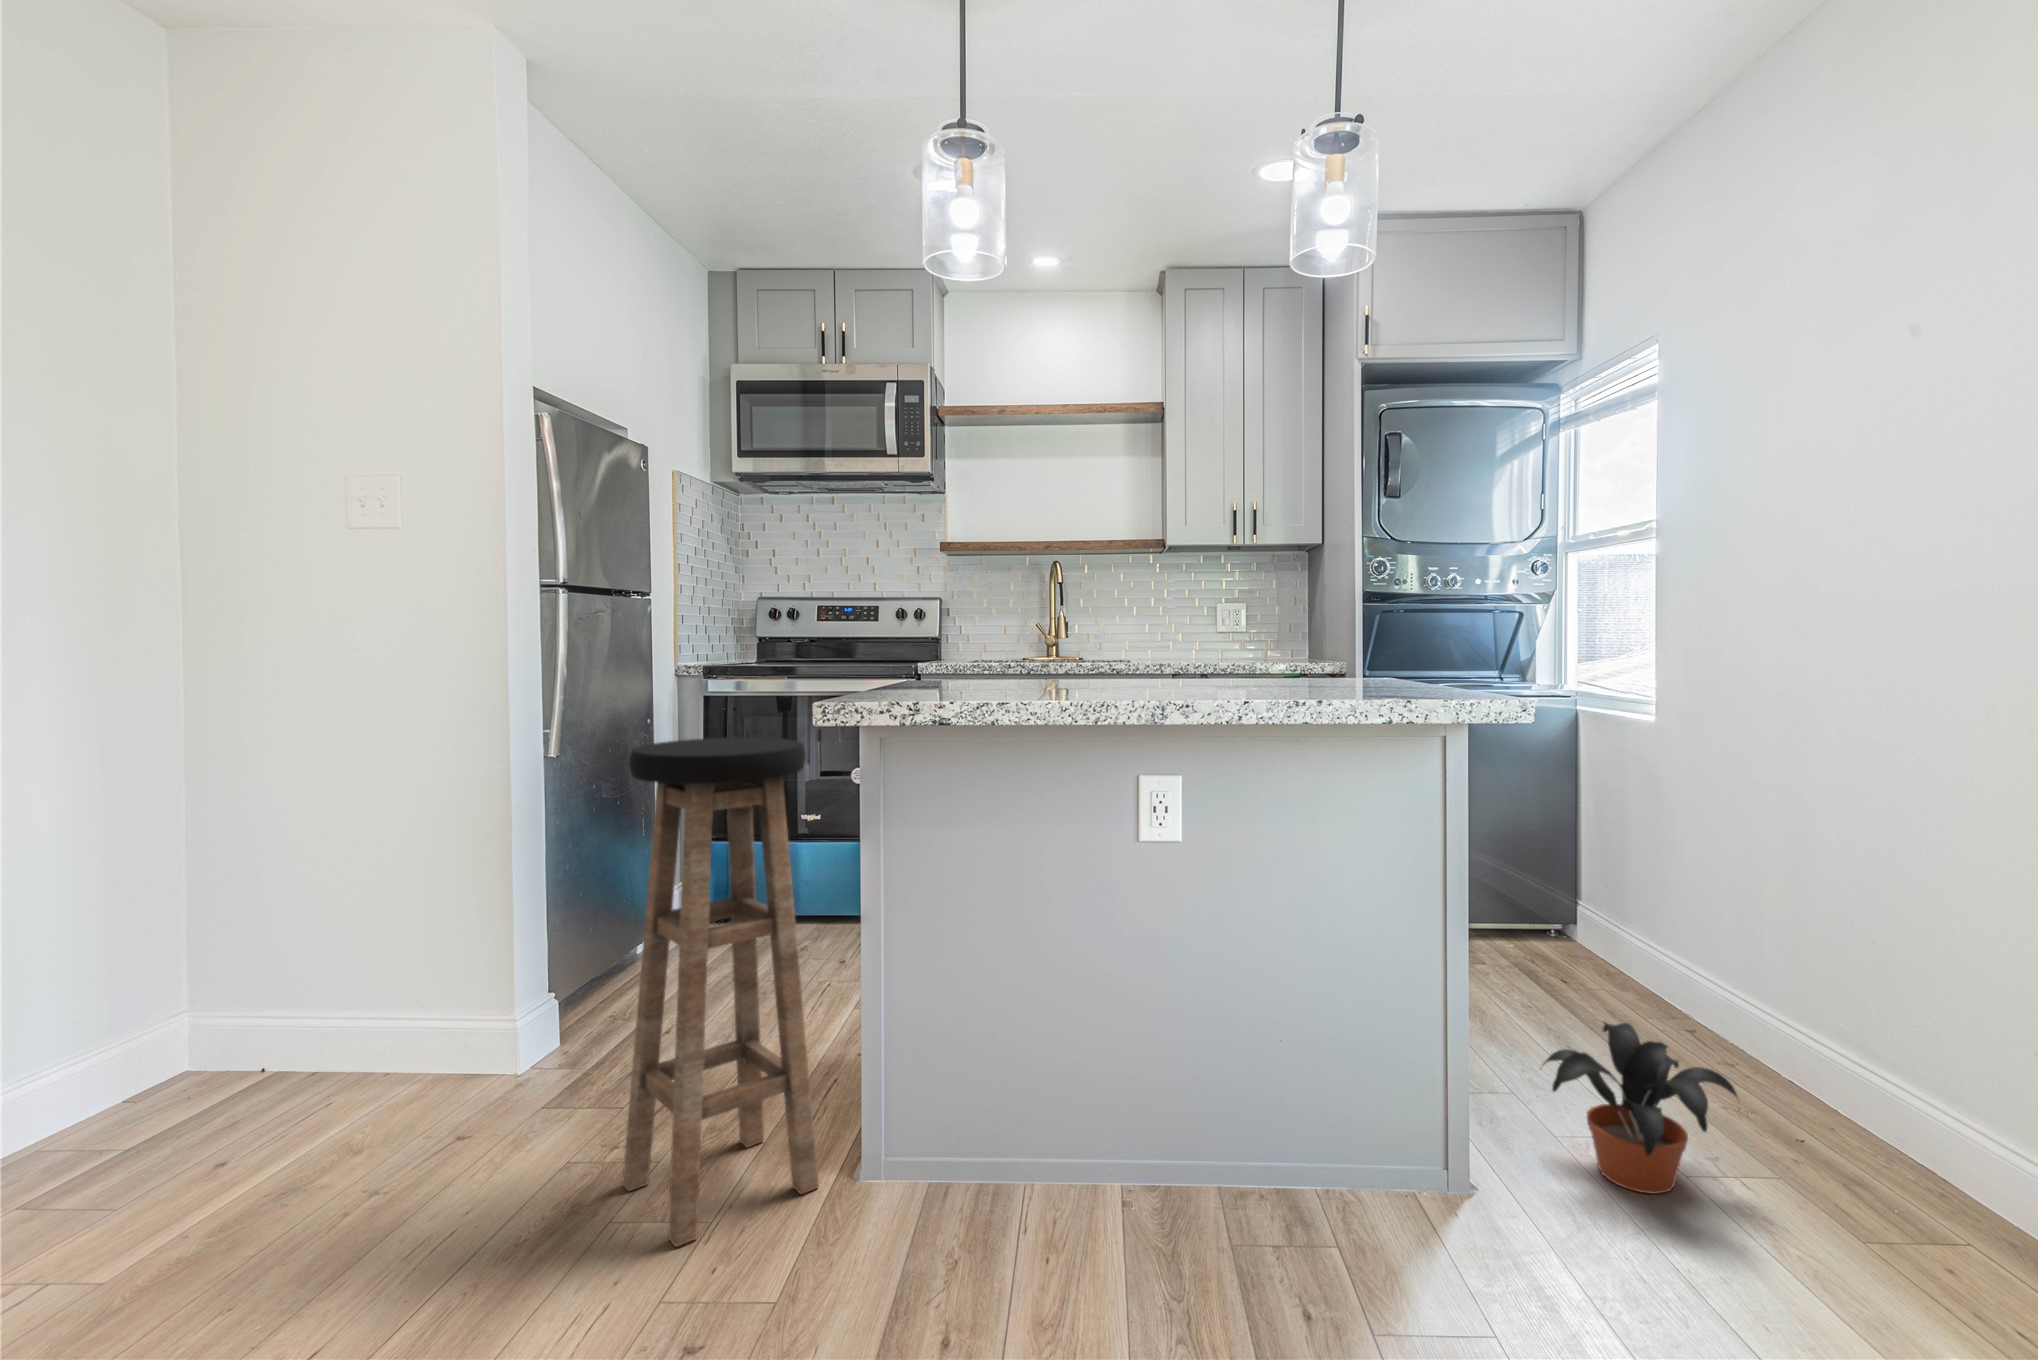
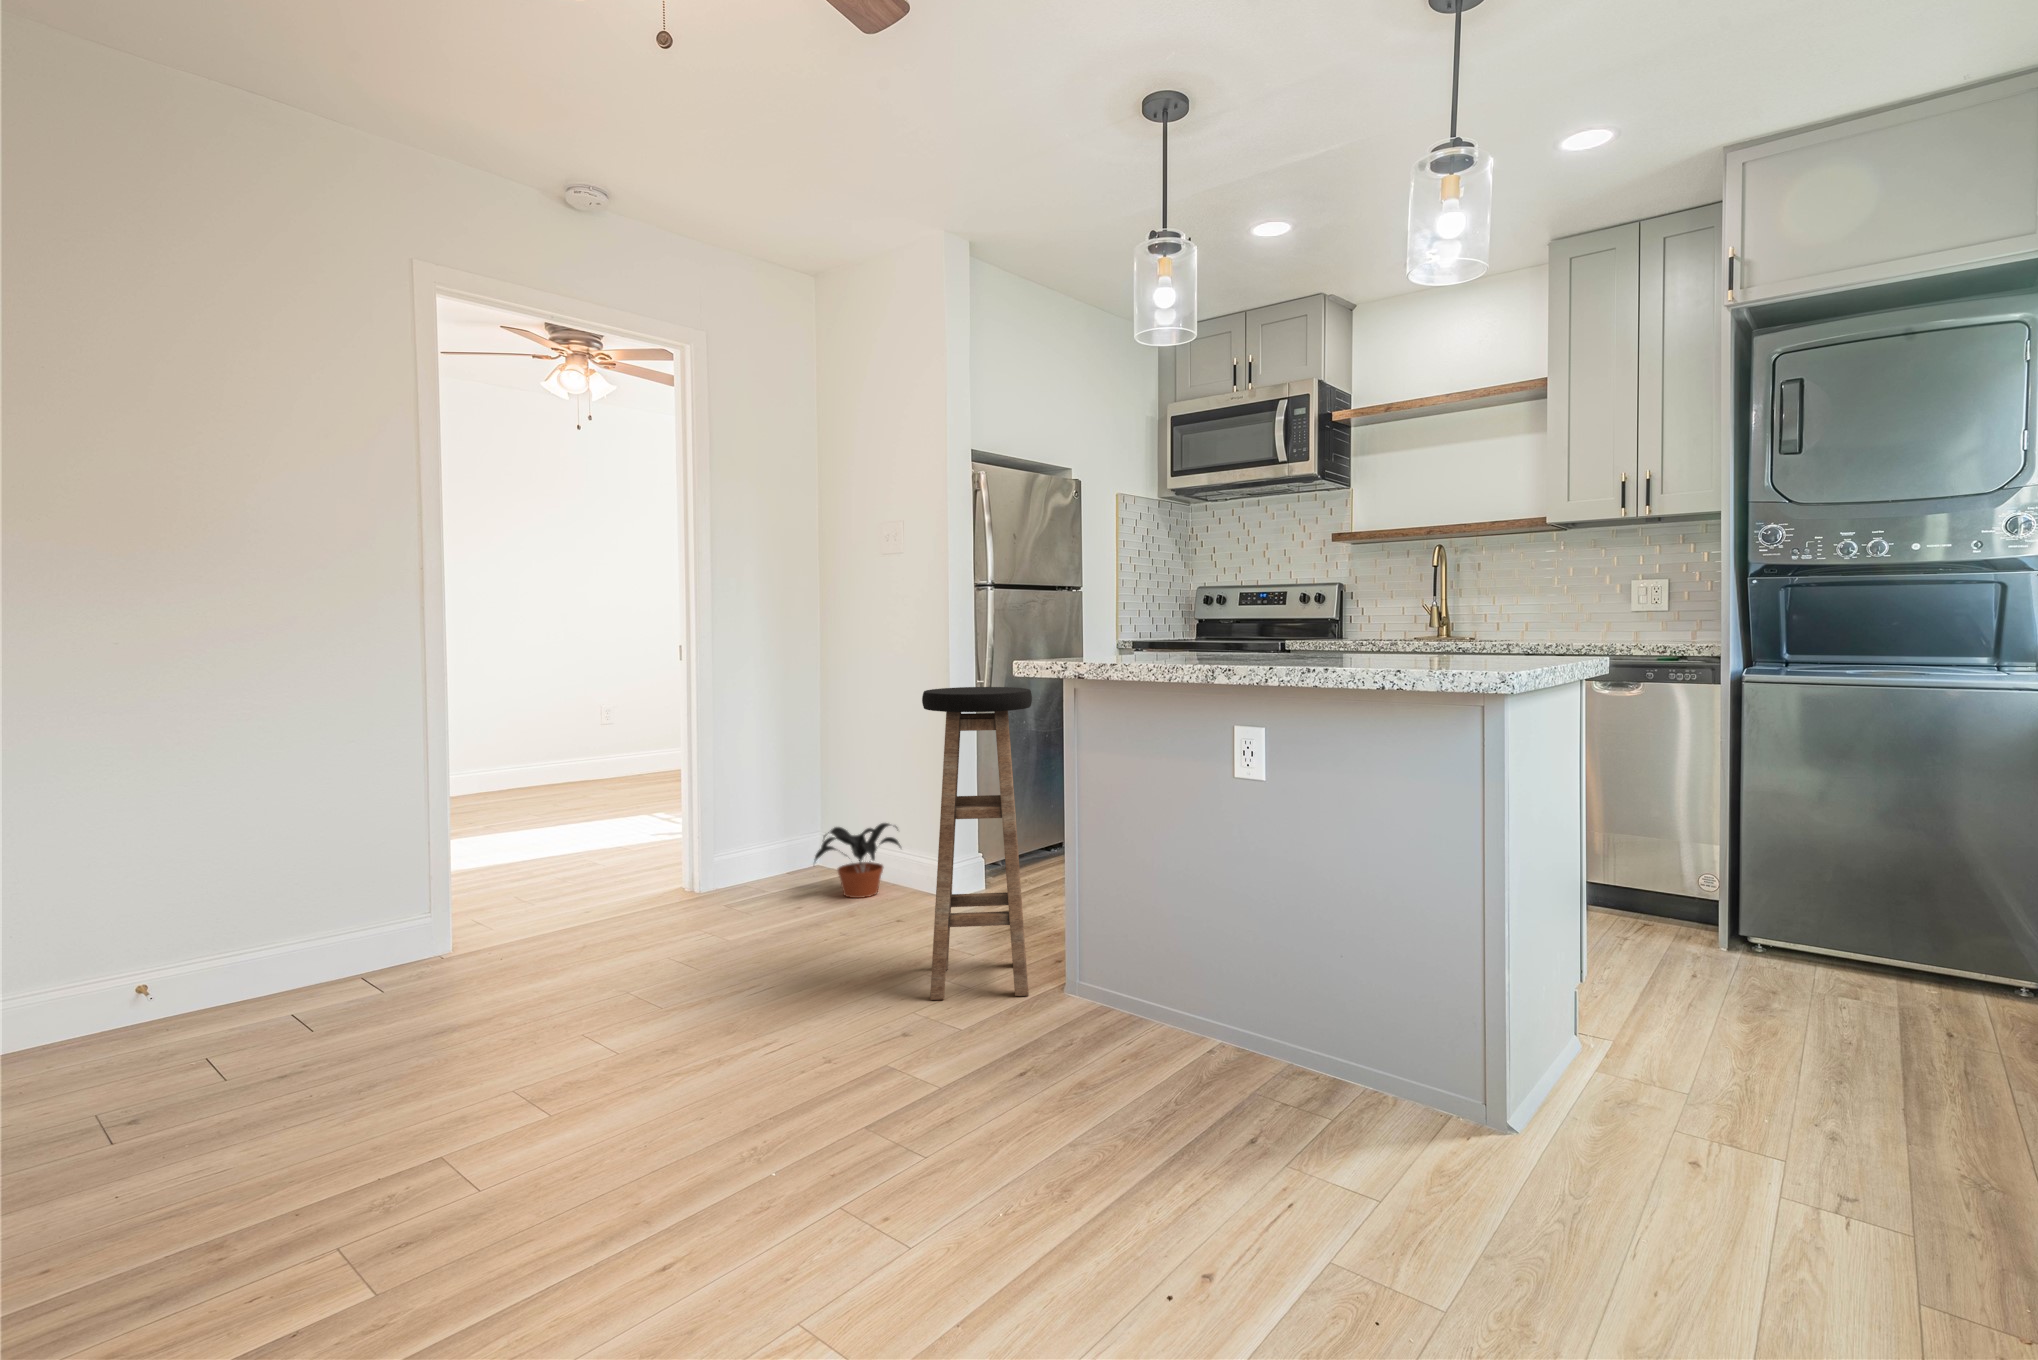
potted plant: present [1543,1022,1737,1194] -> present [814,823,901,898]

